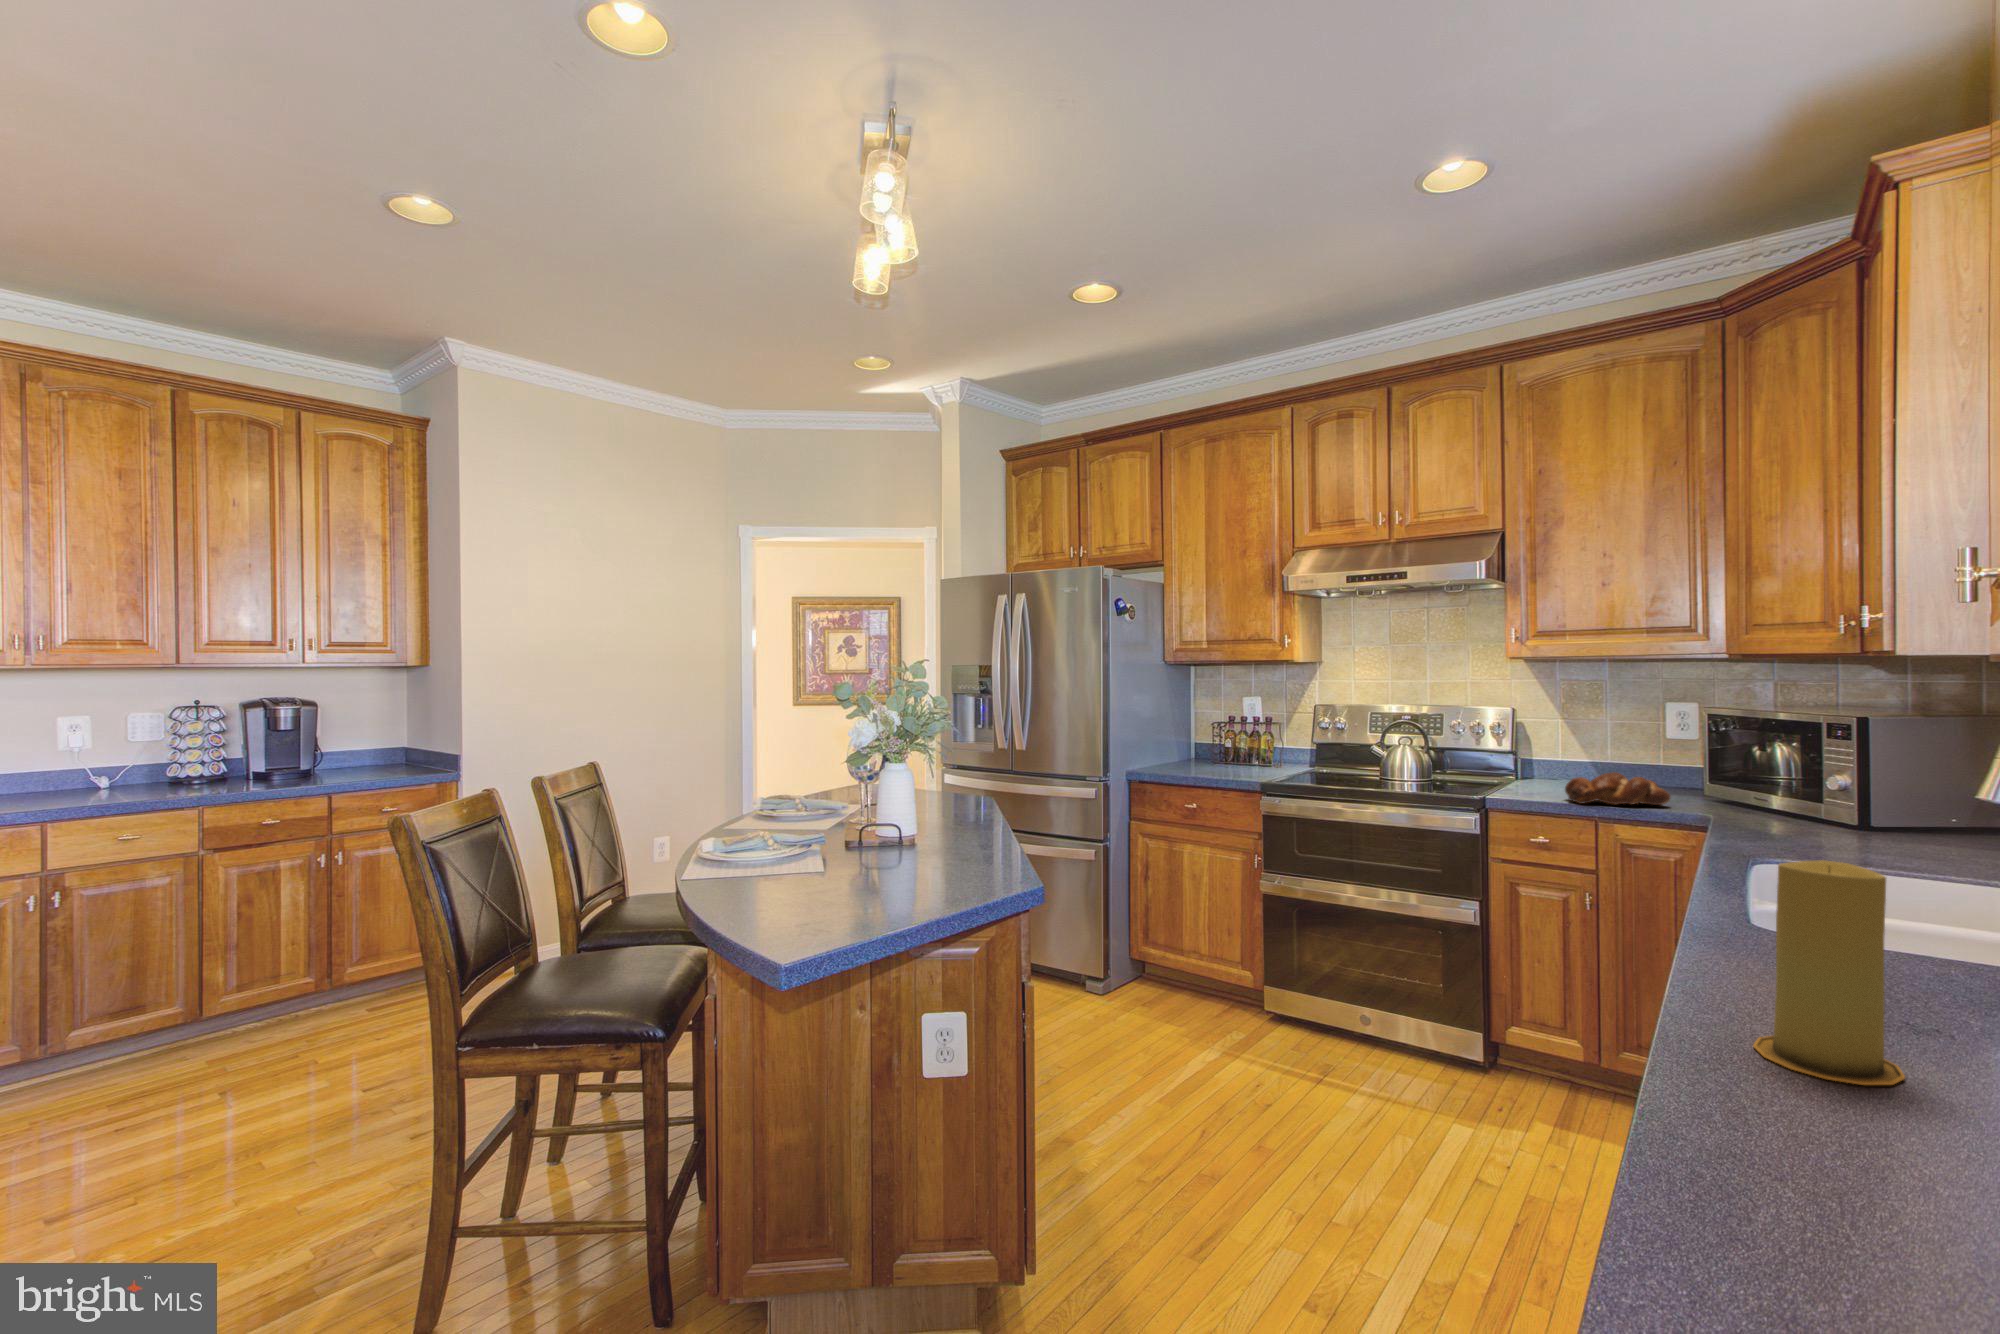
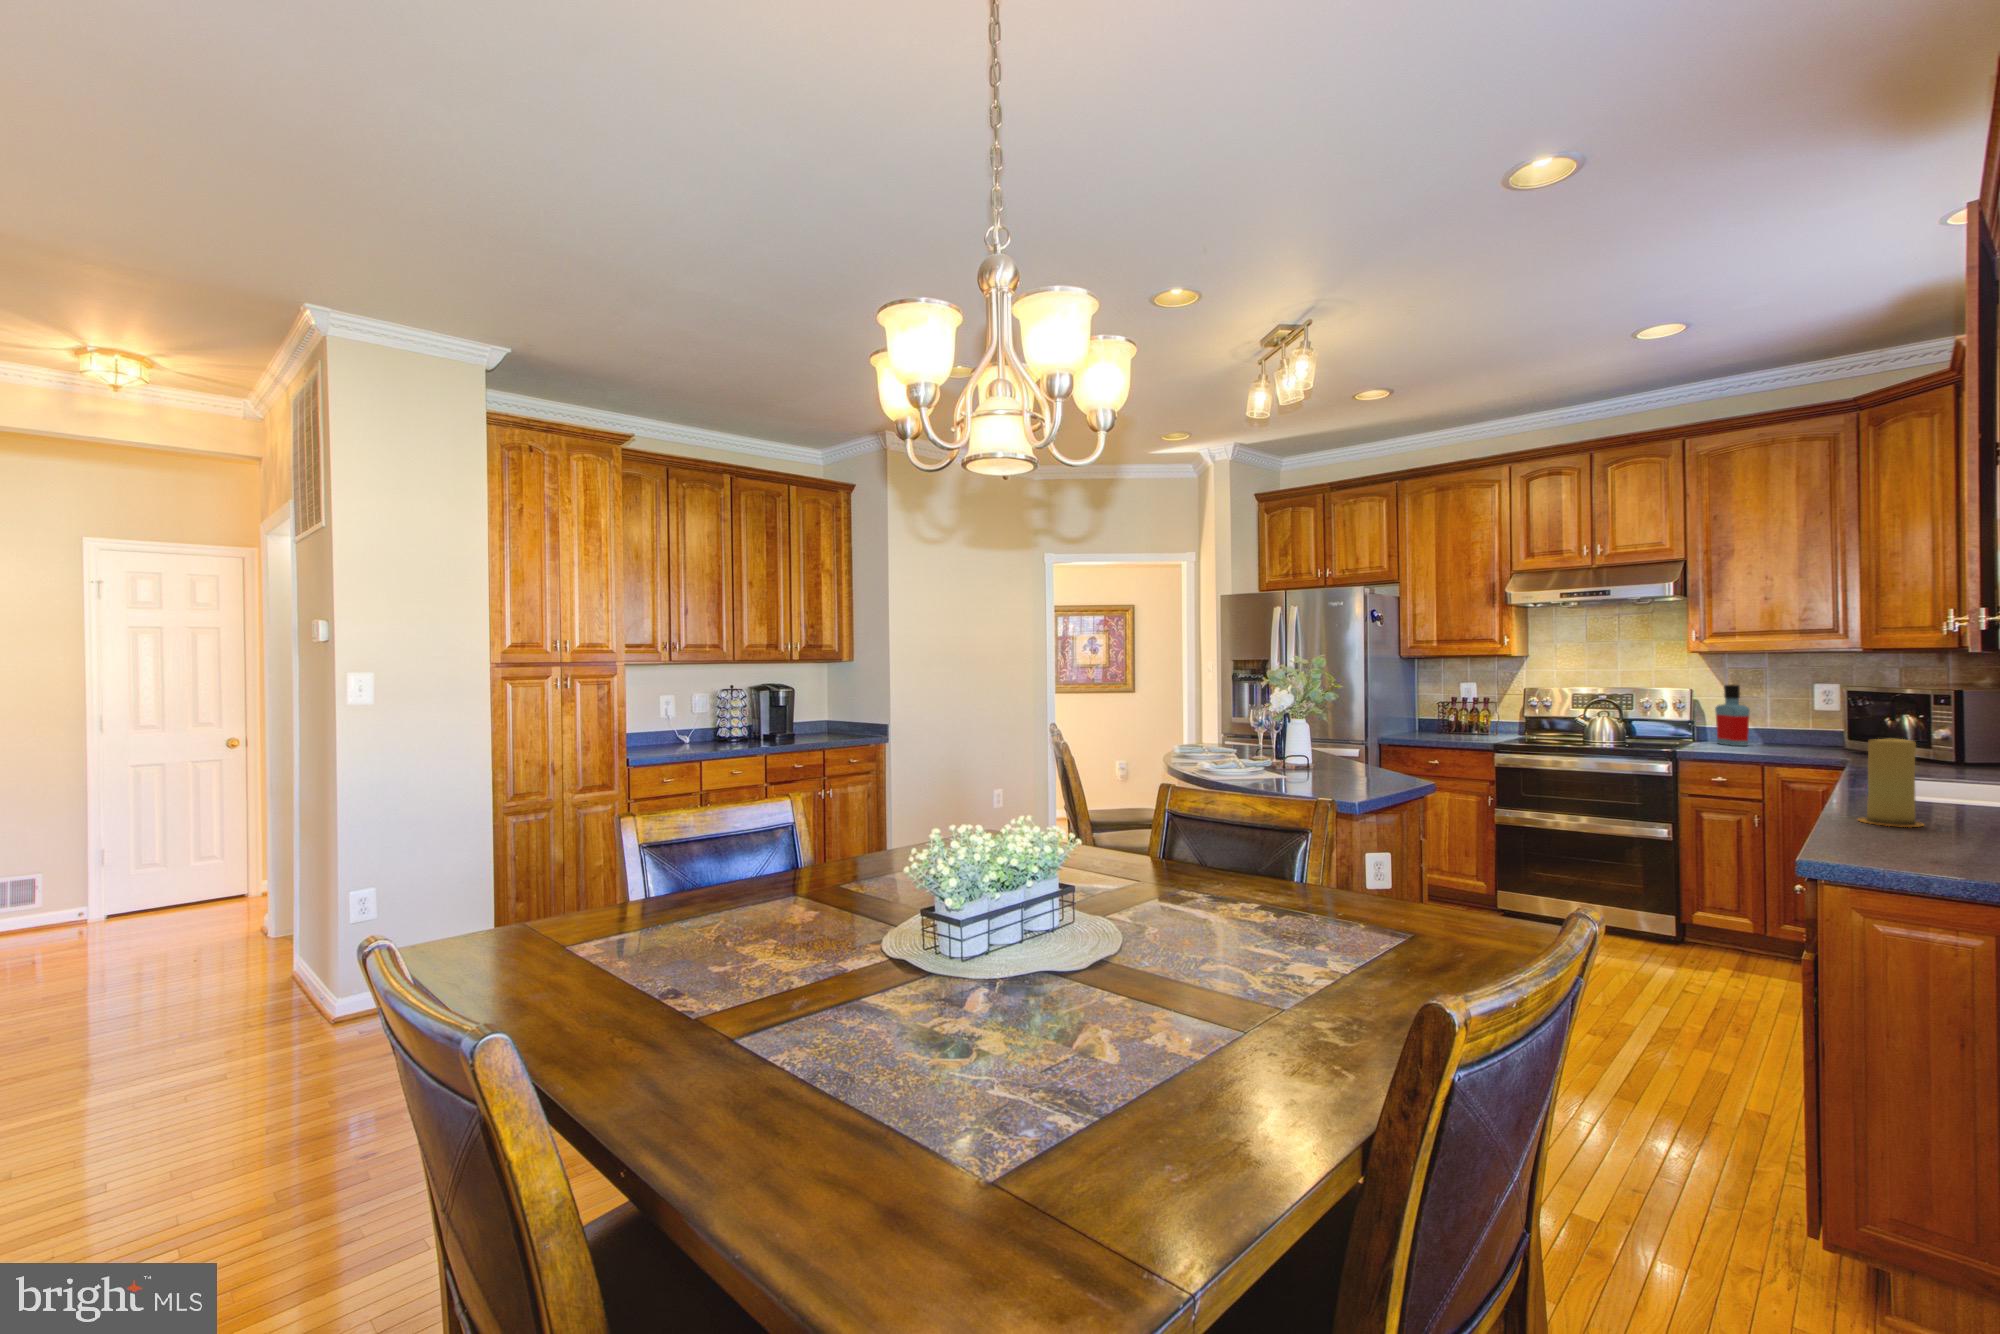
bottle: none [1543,703,1585,787] -> present [1715,685,1750,746]
bread loaf: present [1565,772,1671,805] -> none [1737,732,1818,754]

